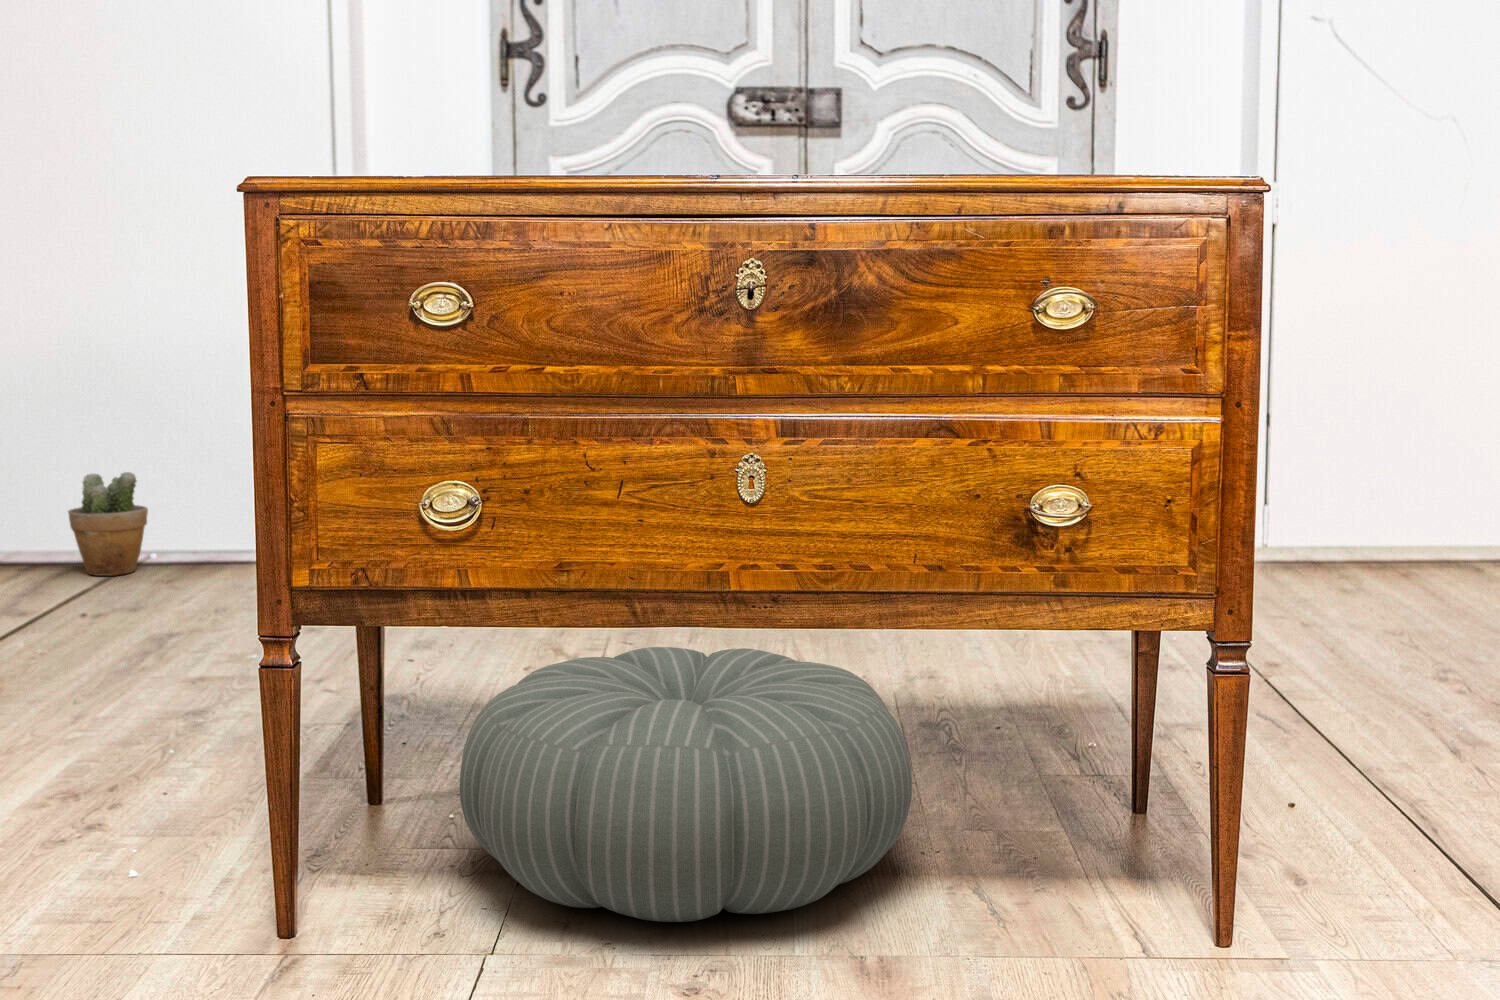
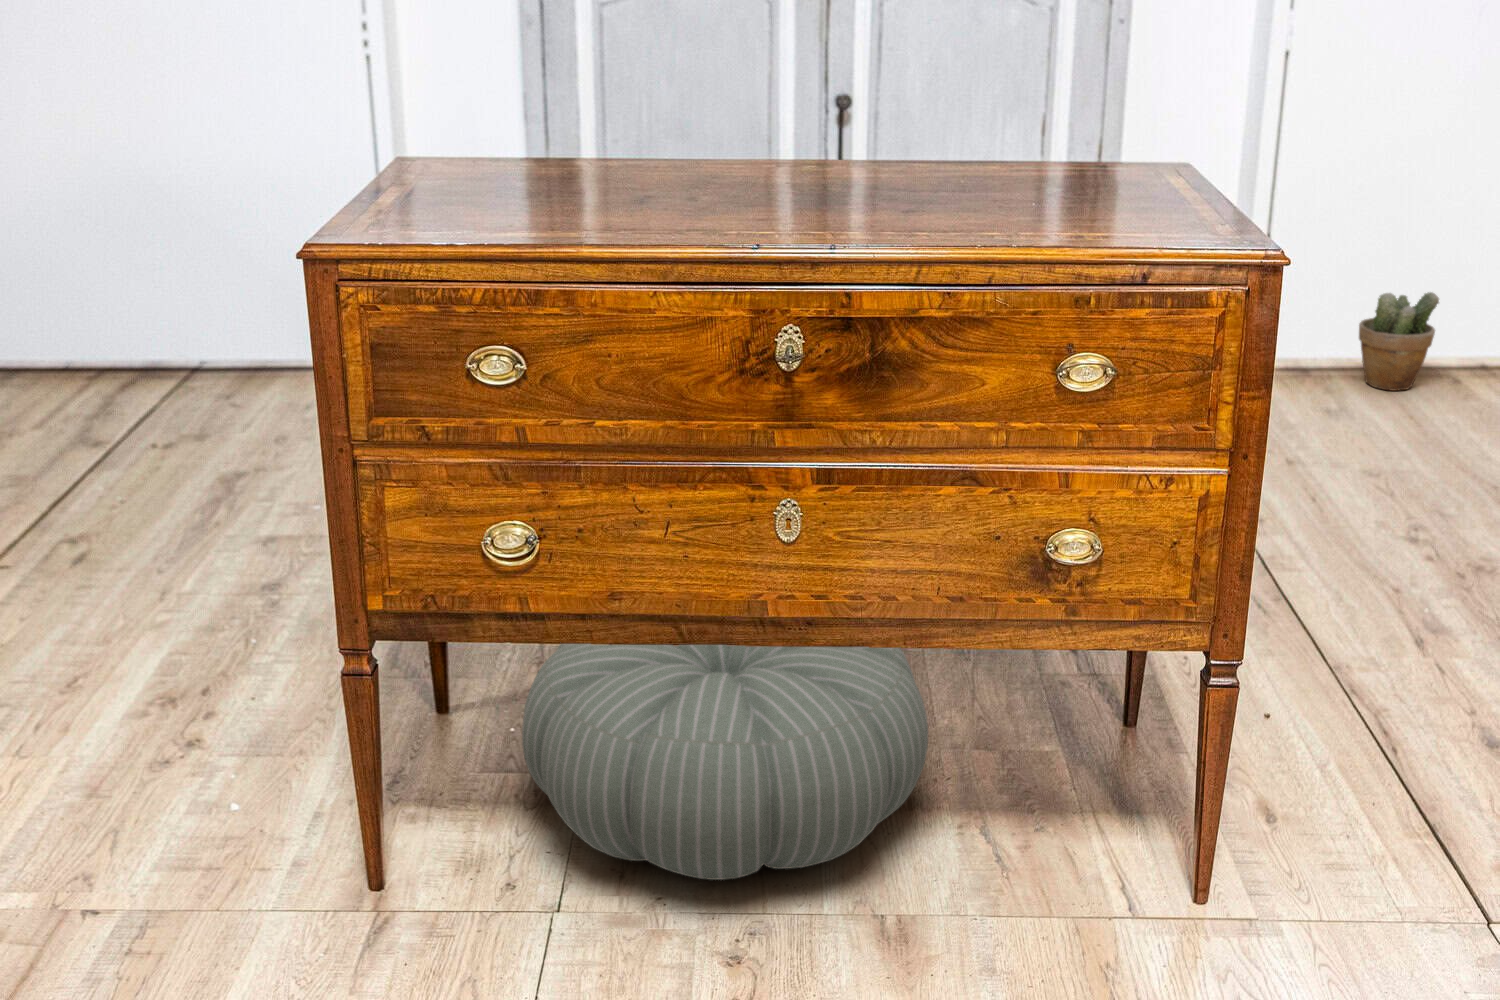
potted plant: present [68,472,148,576] -> present [1359,292,1439,391]

